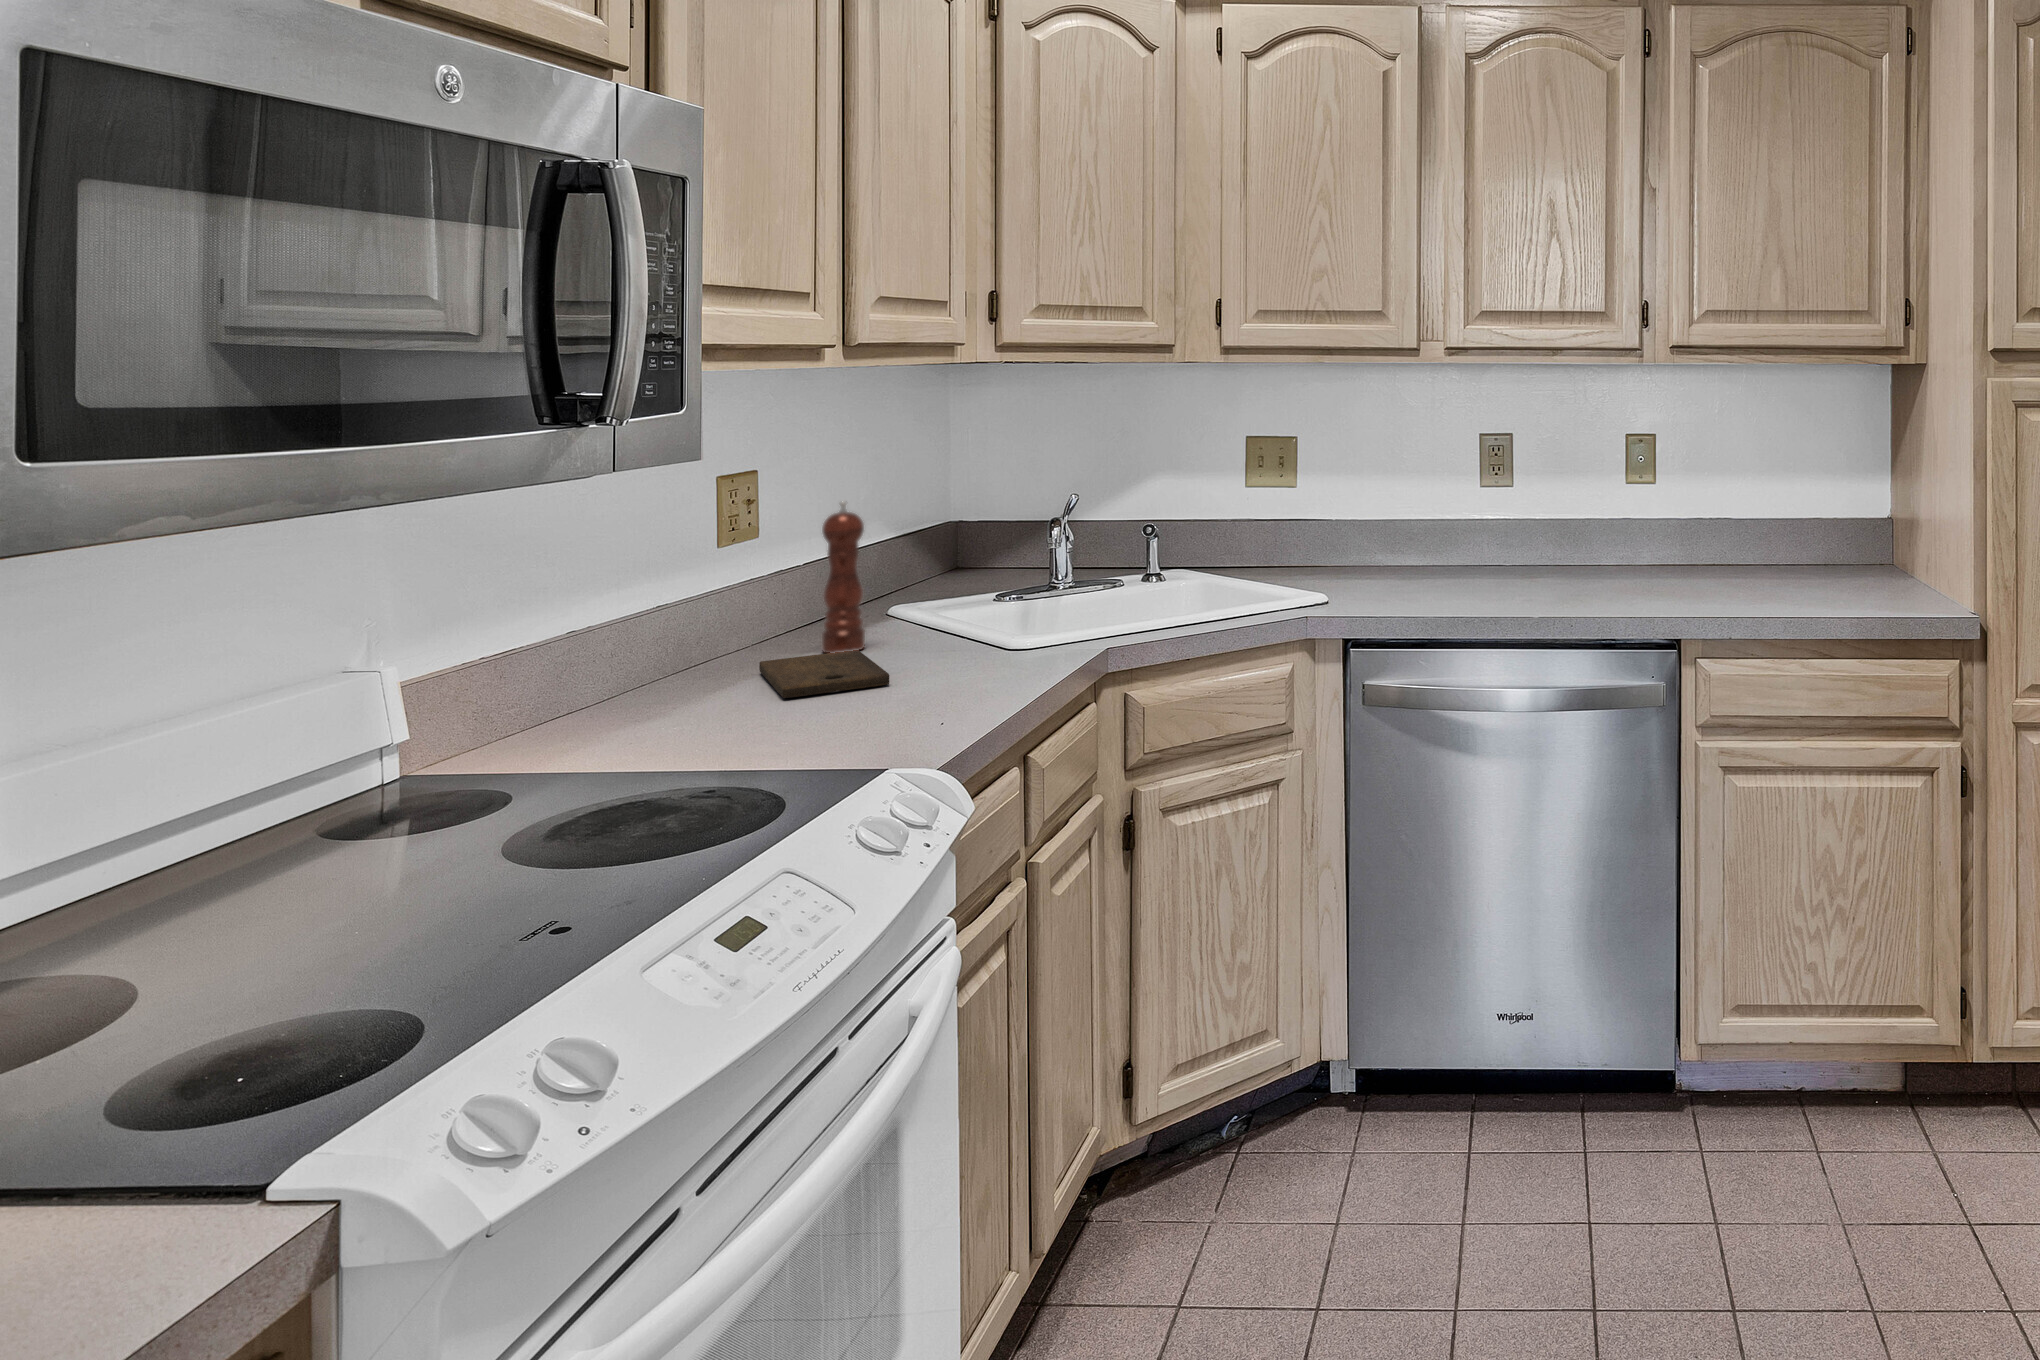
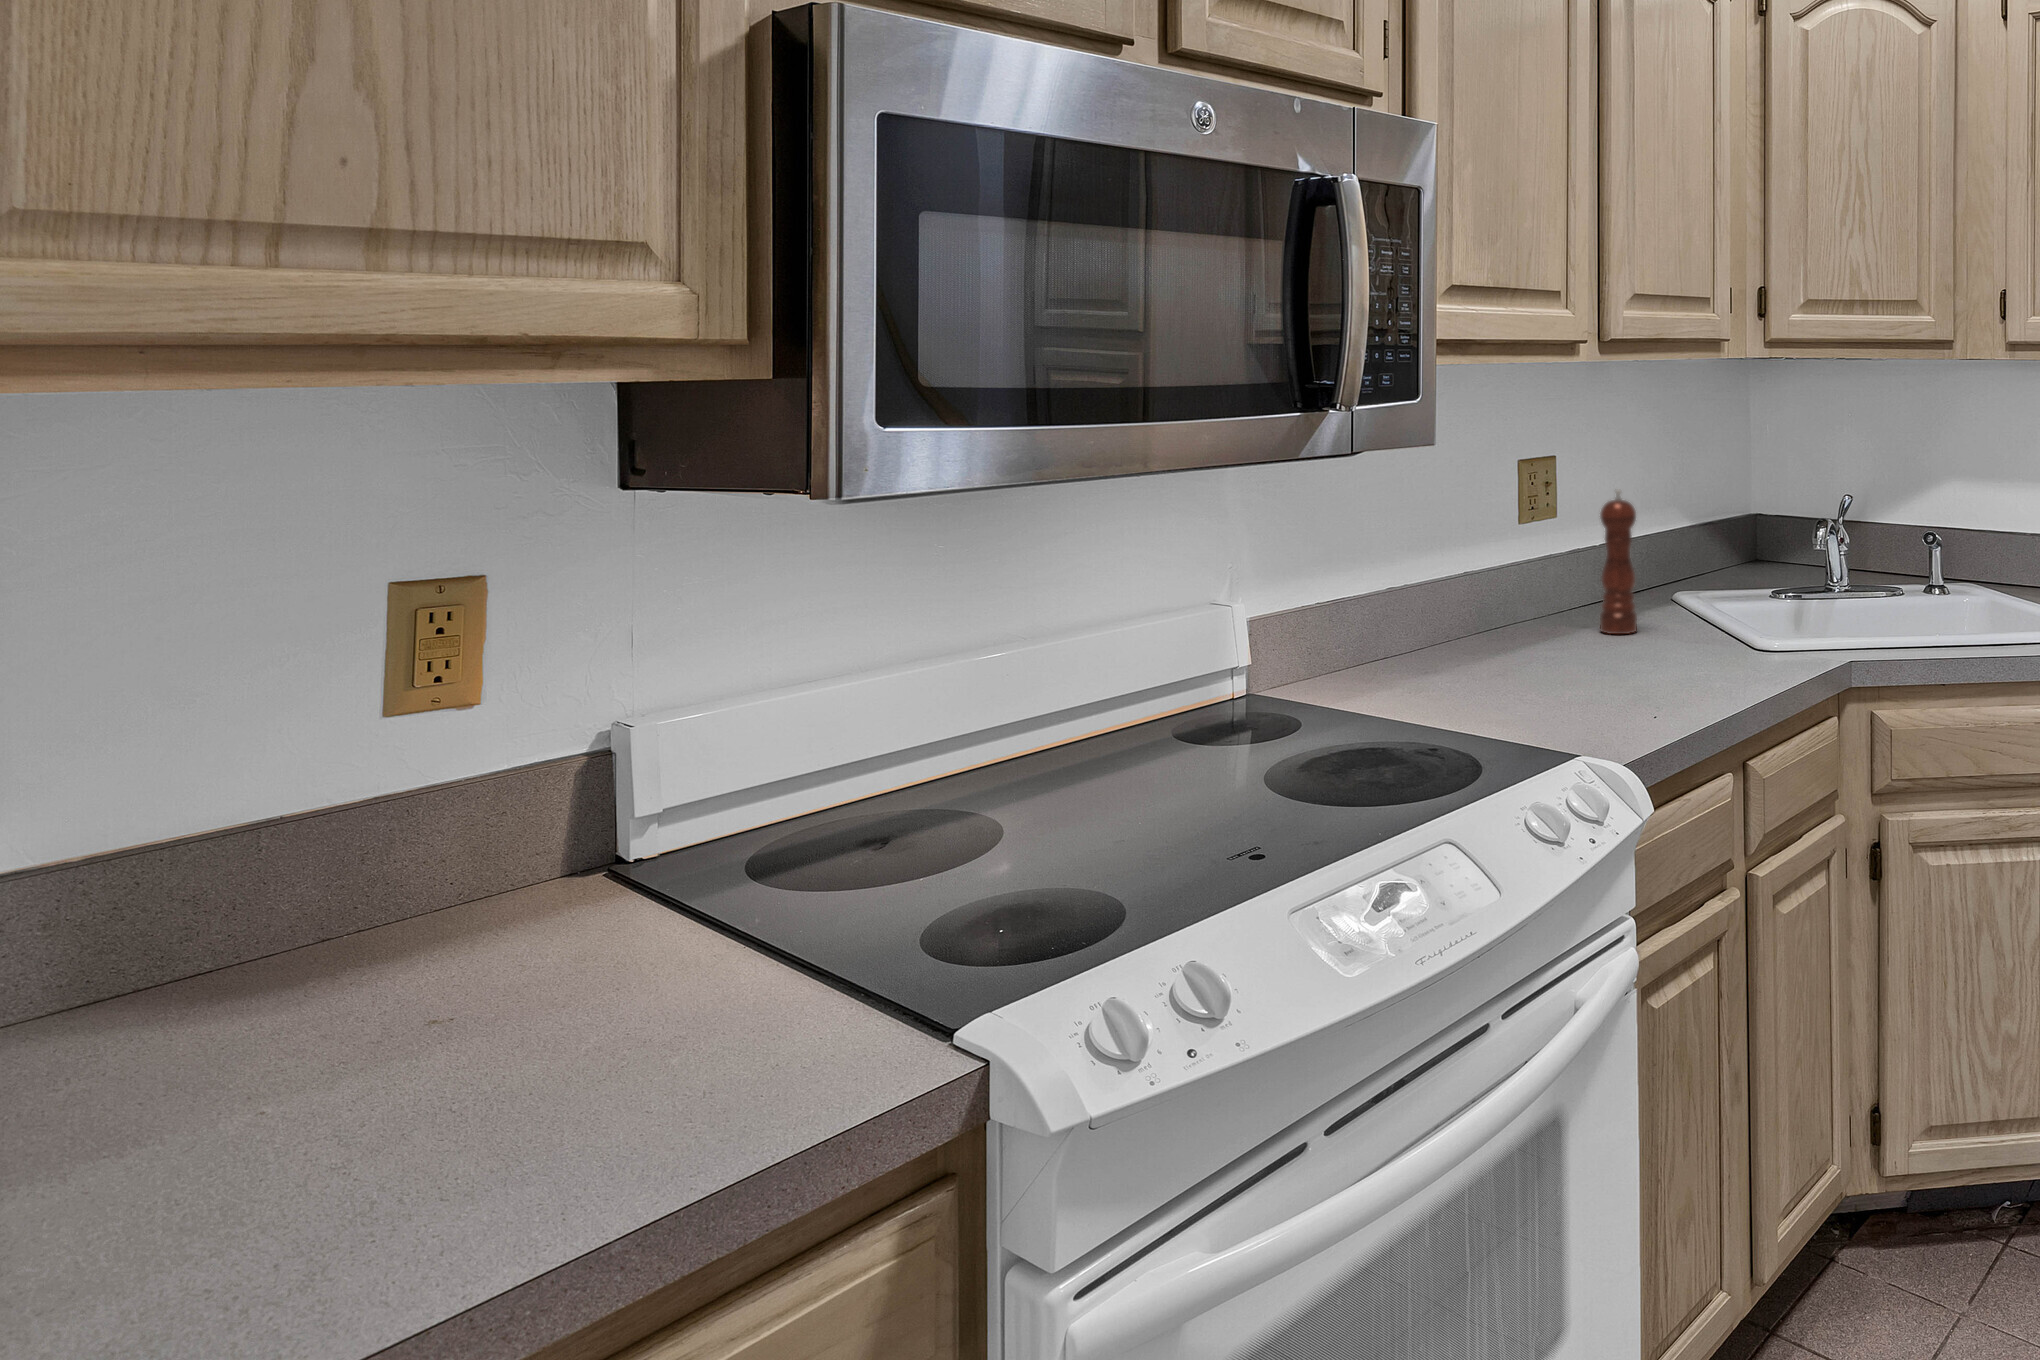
cutting board: present [759,650,889,698] -> none [1540,633,1636,672]

